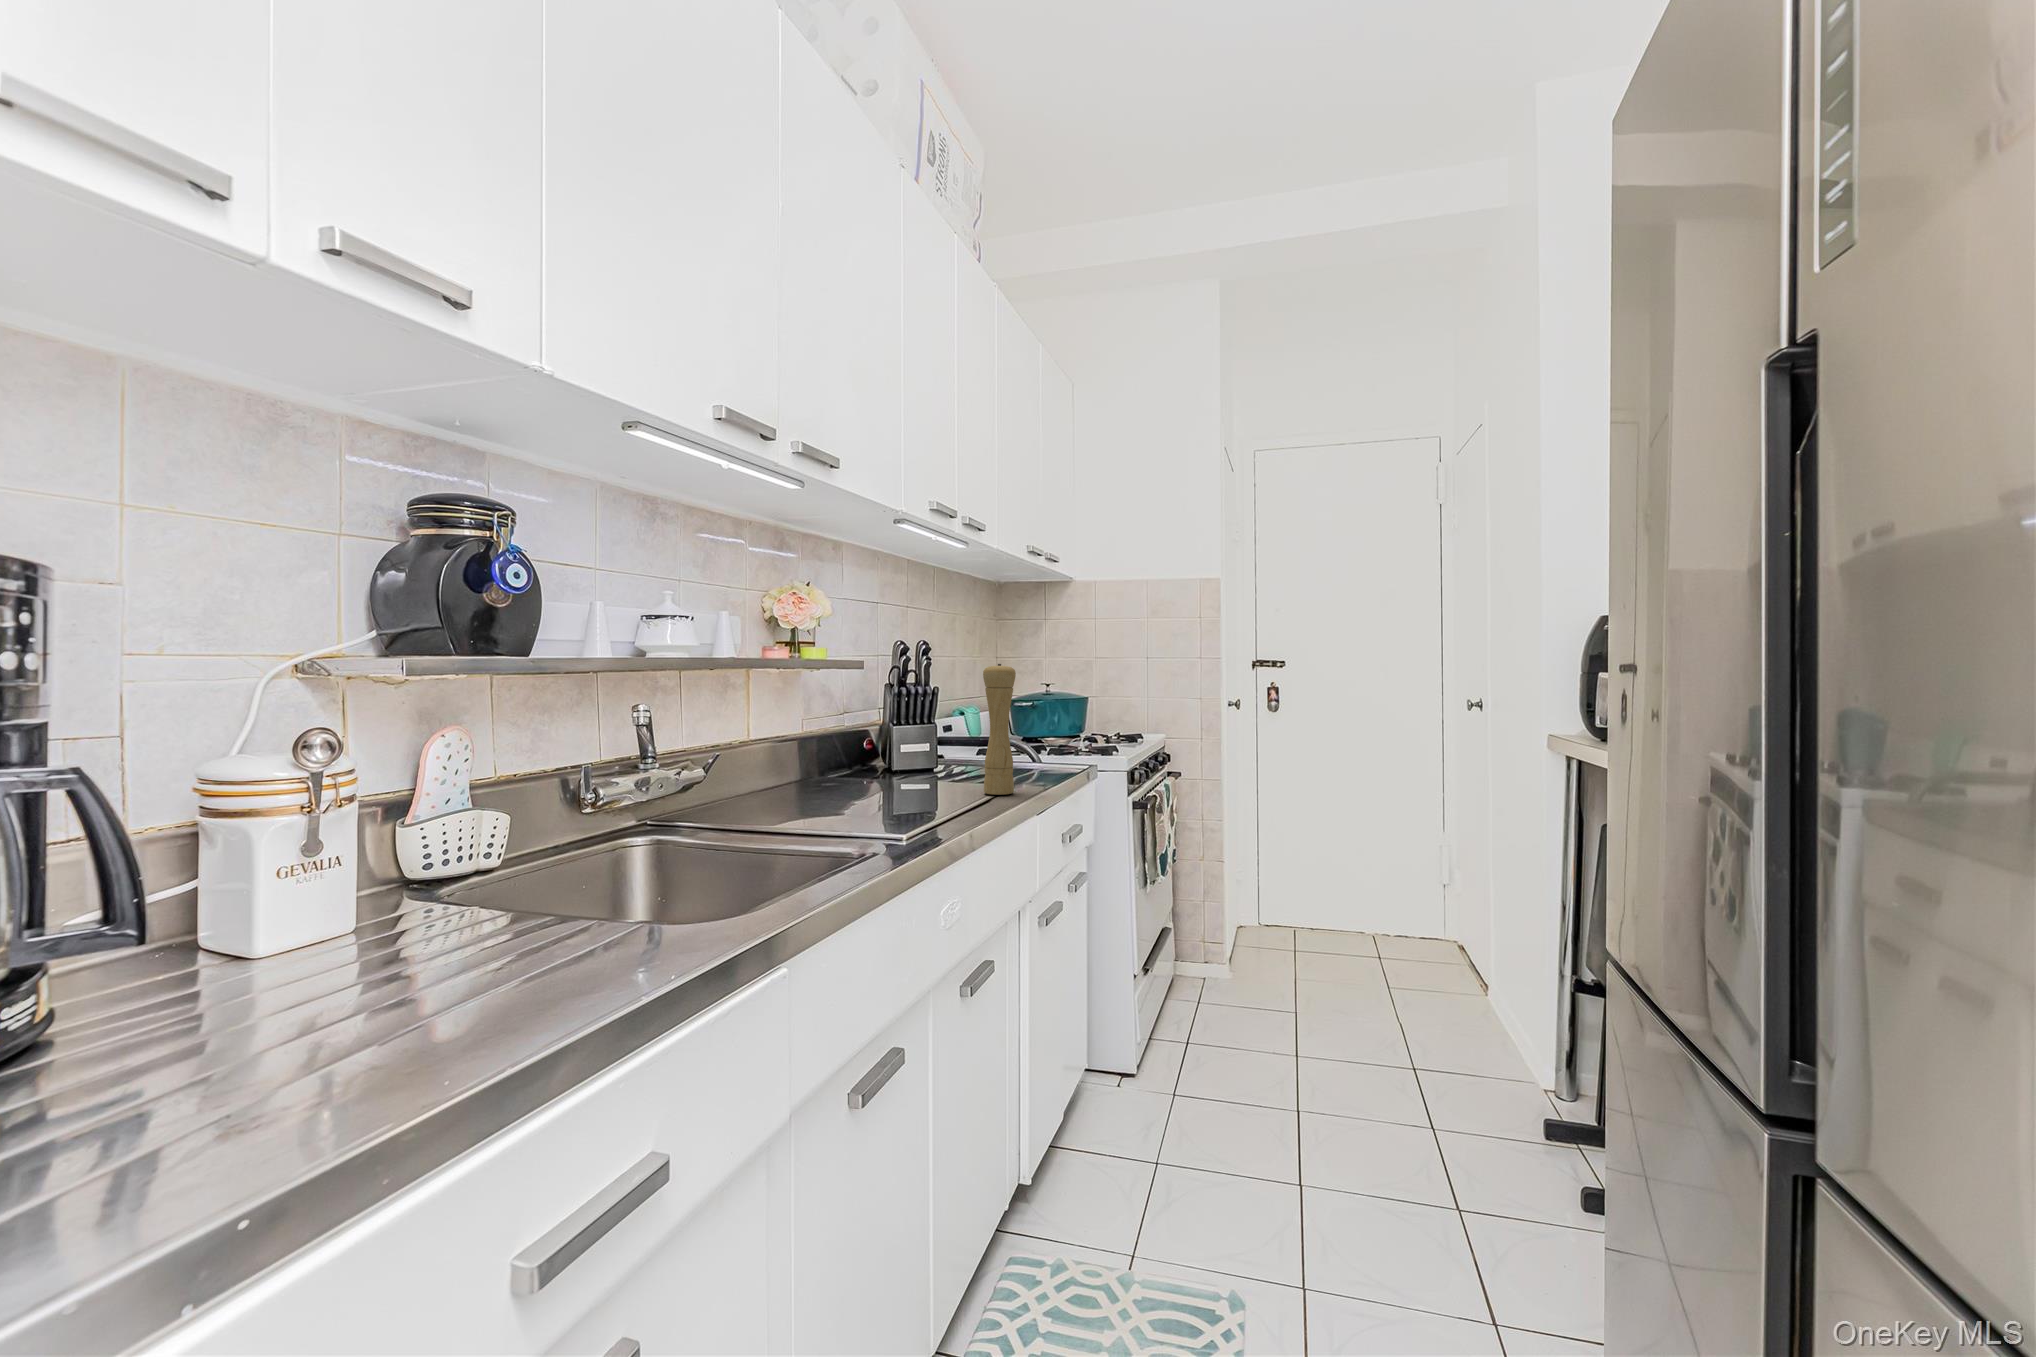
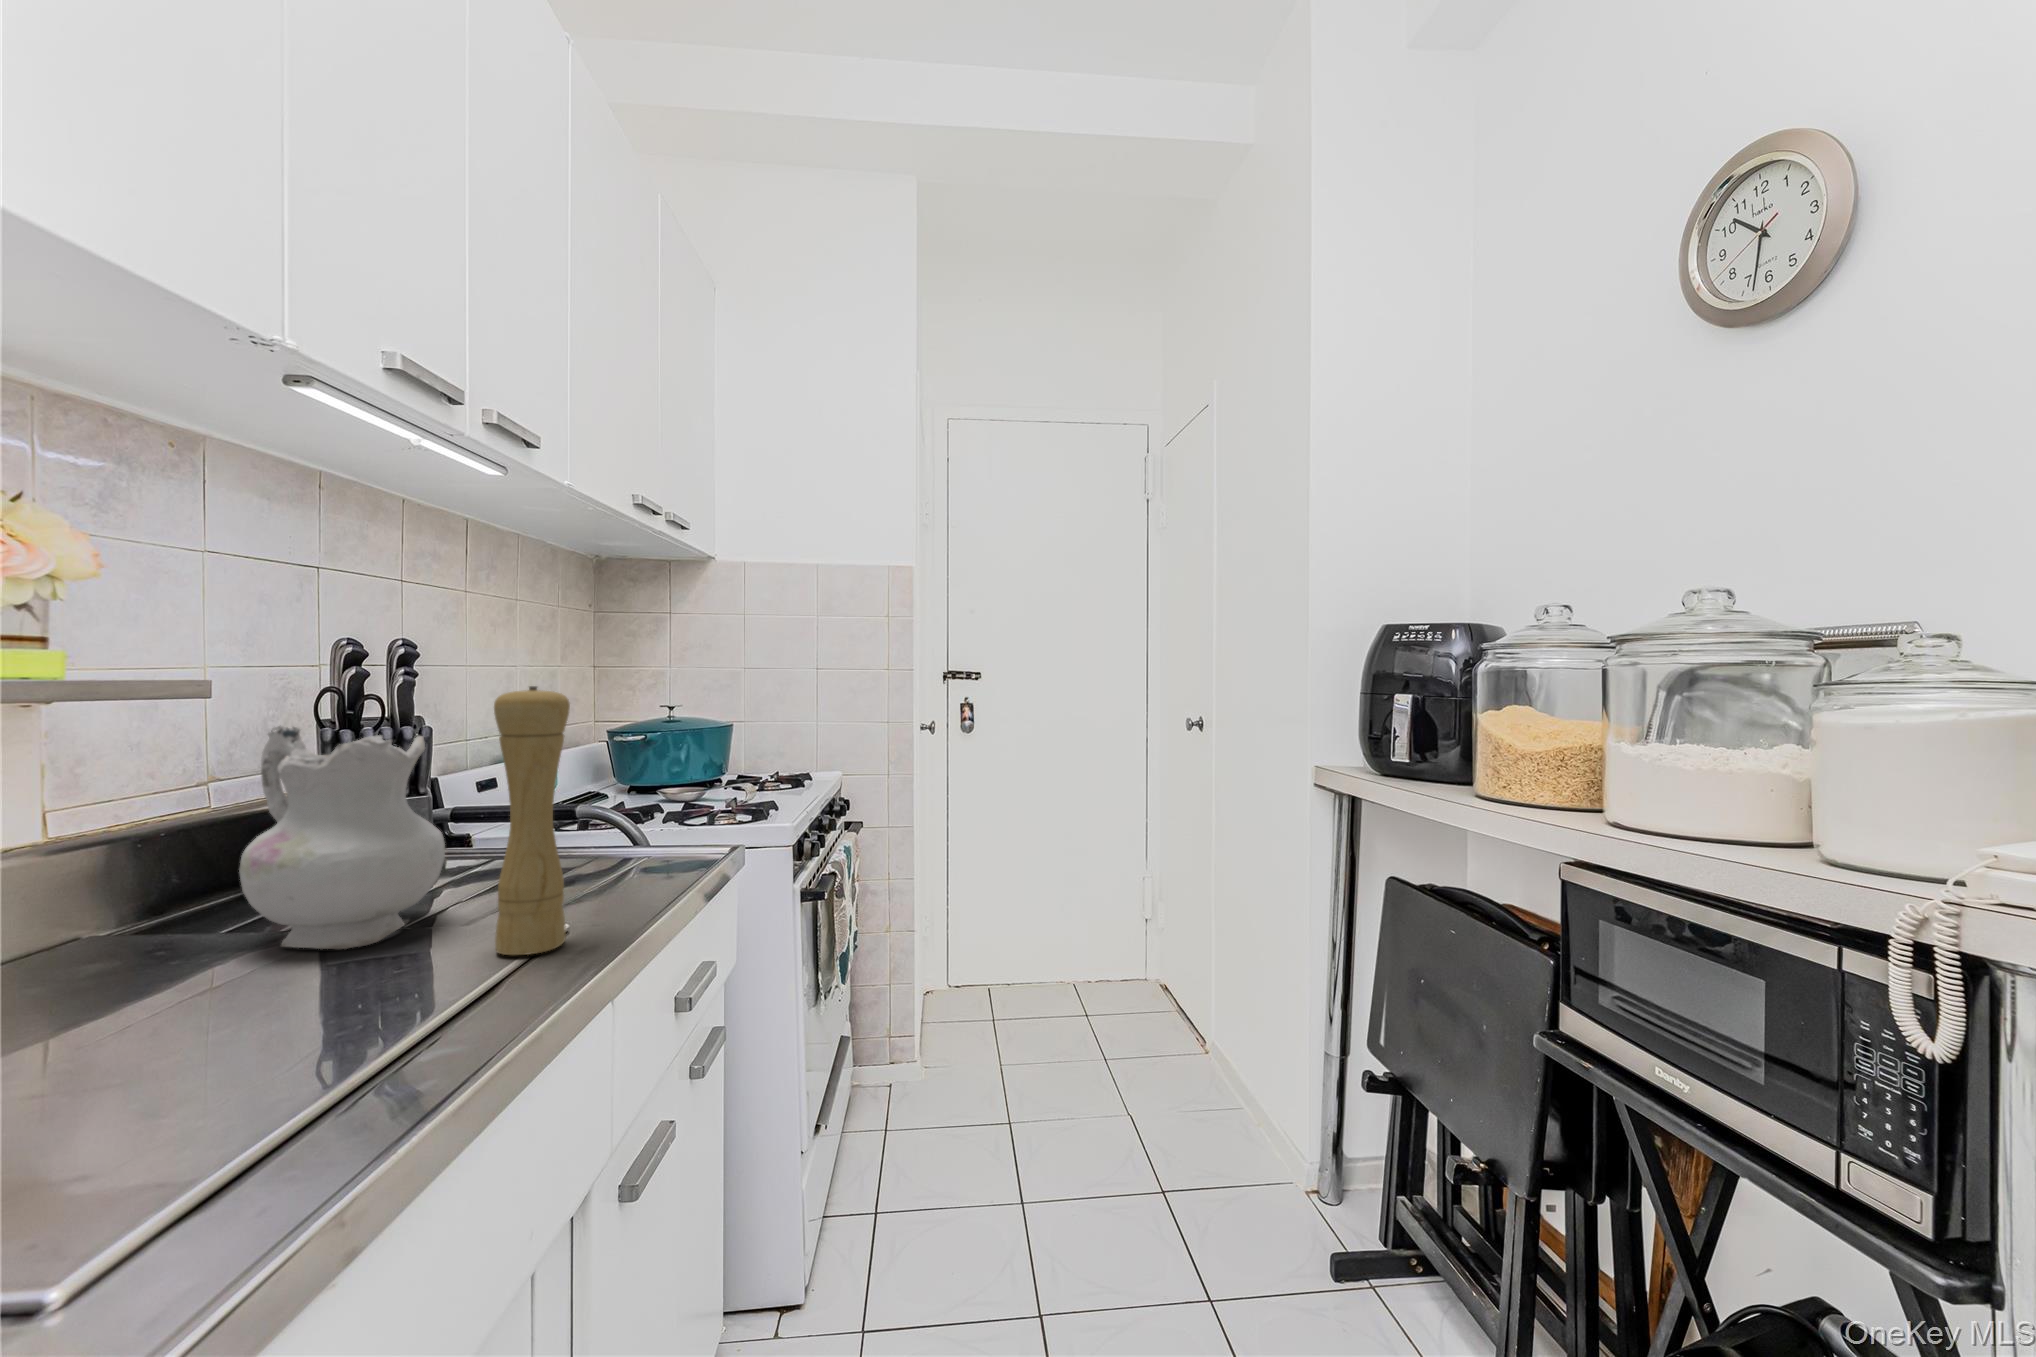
ceramic pitcher: none [876,684,955,788] -> present [239,726,445,949]

